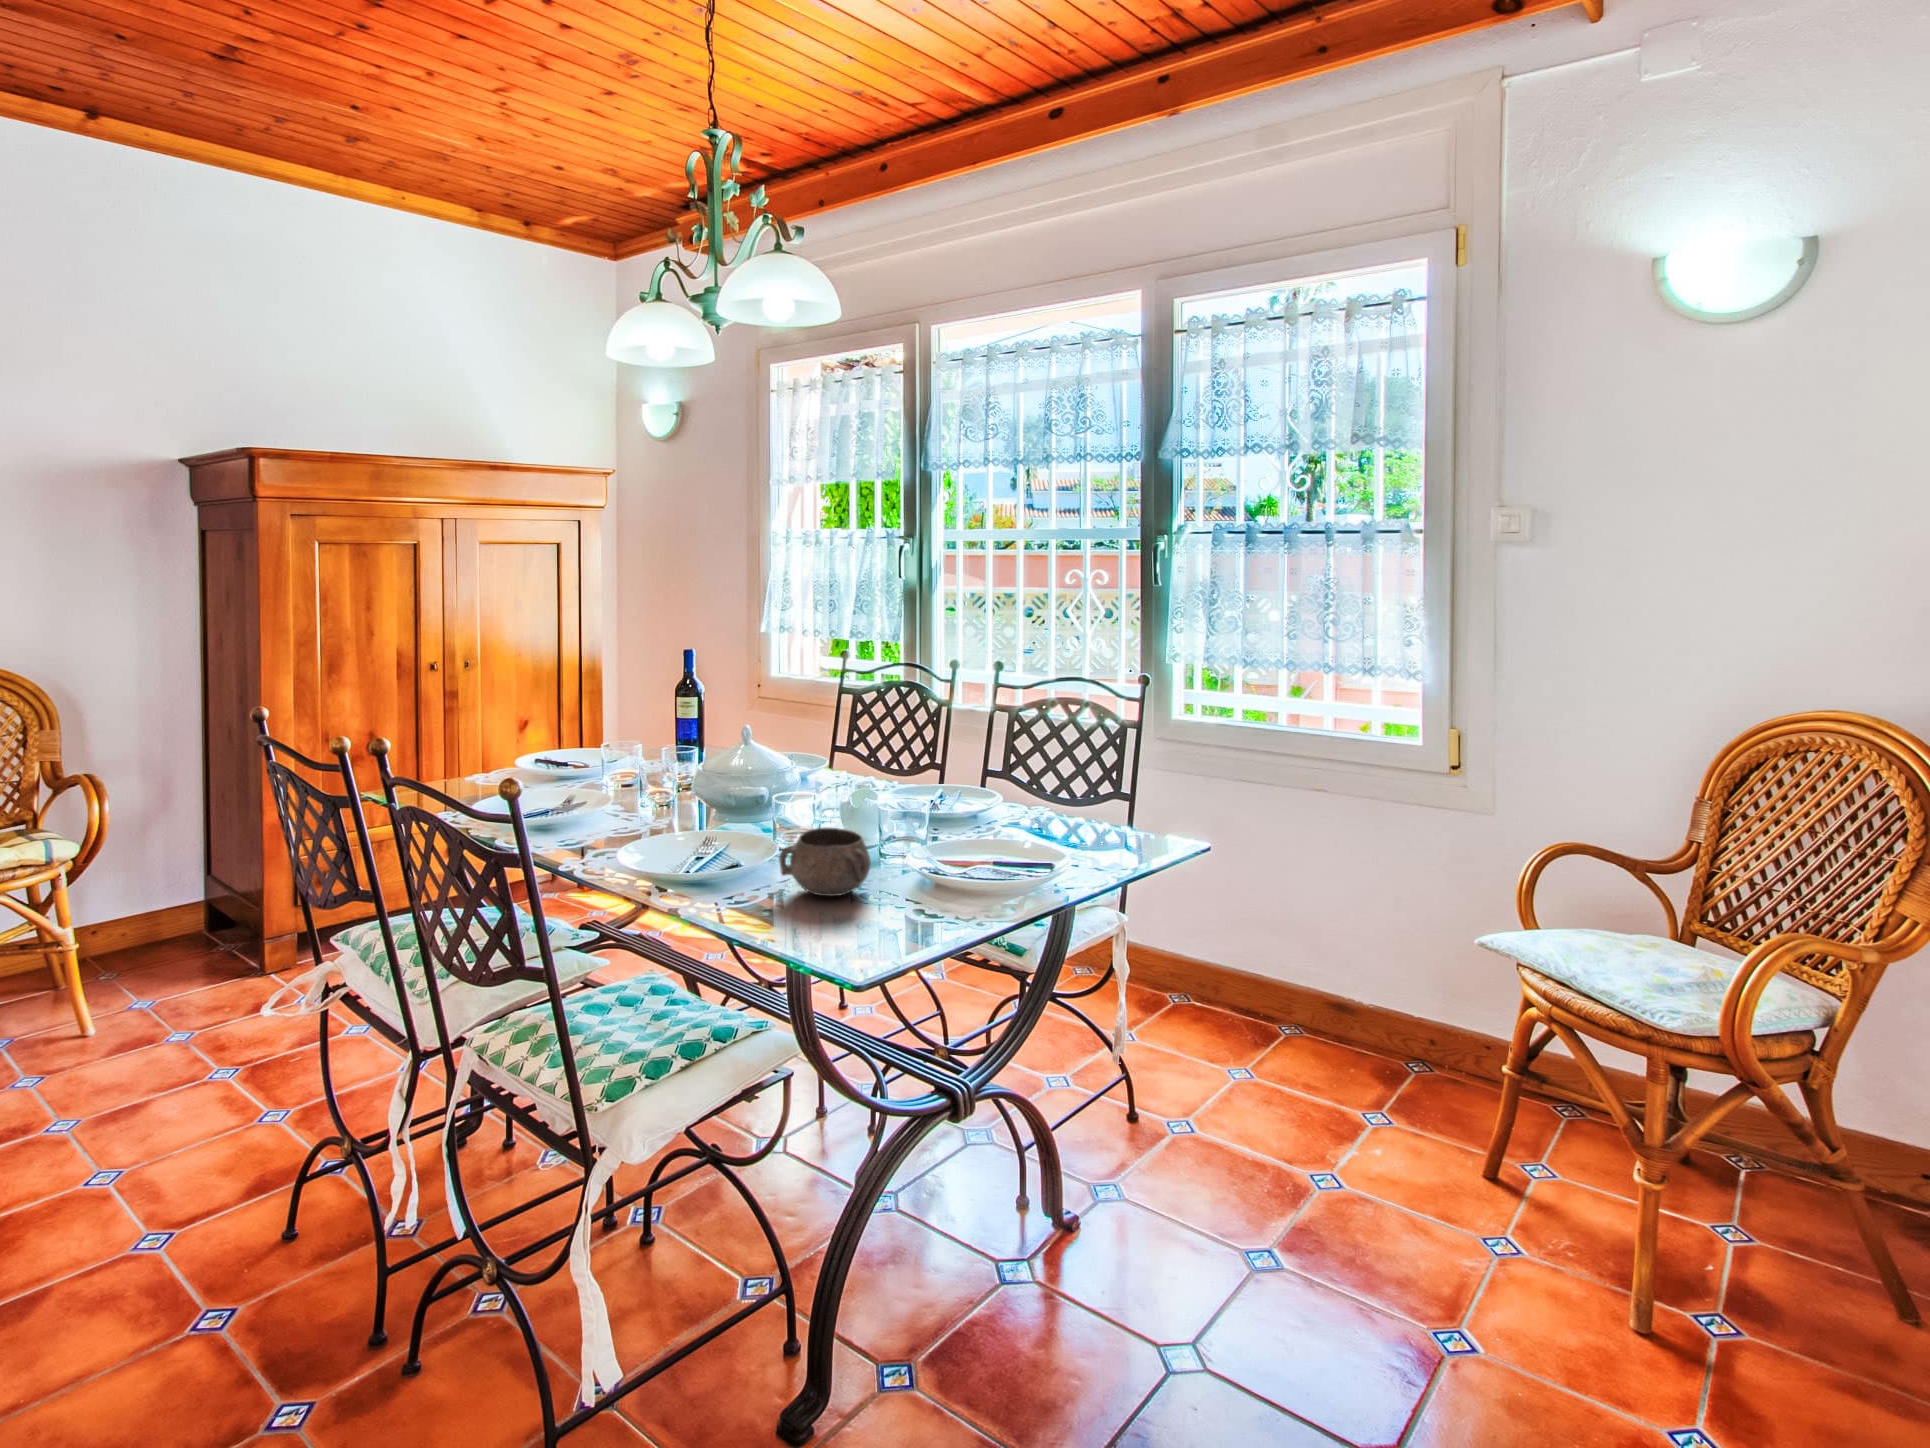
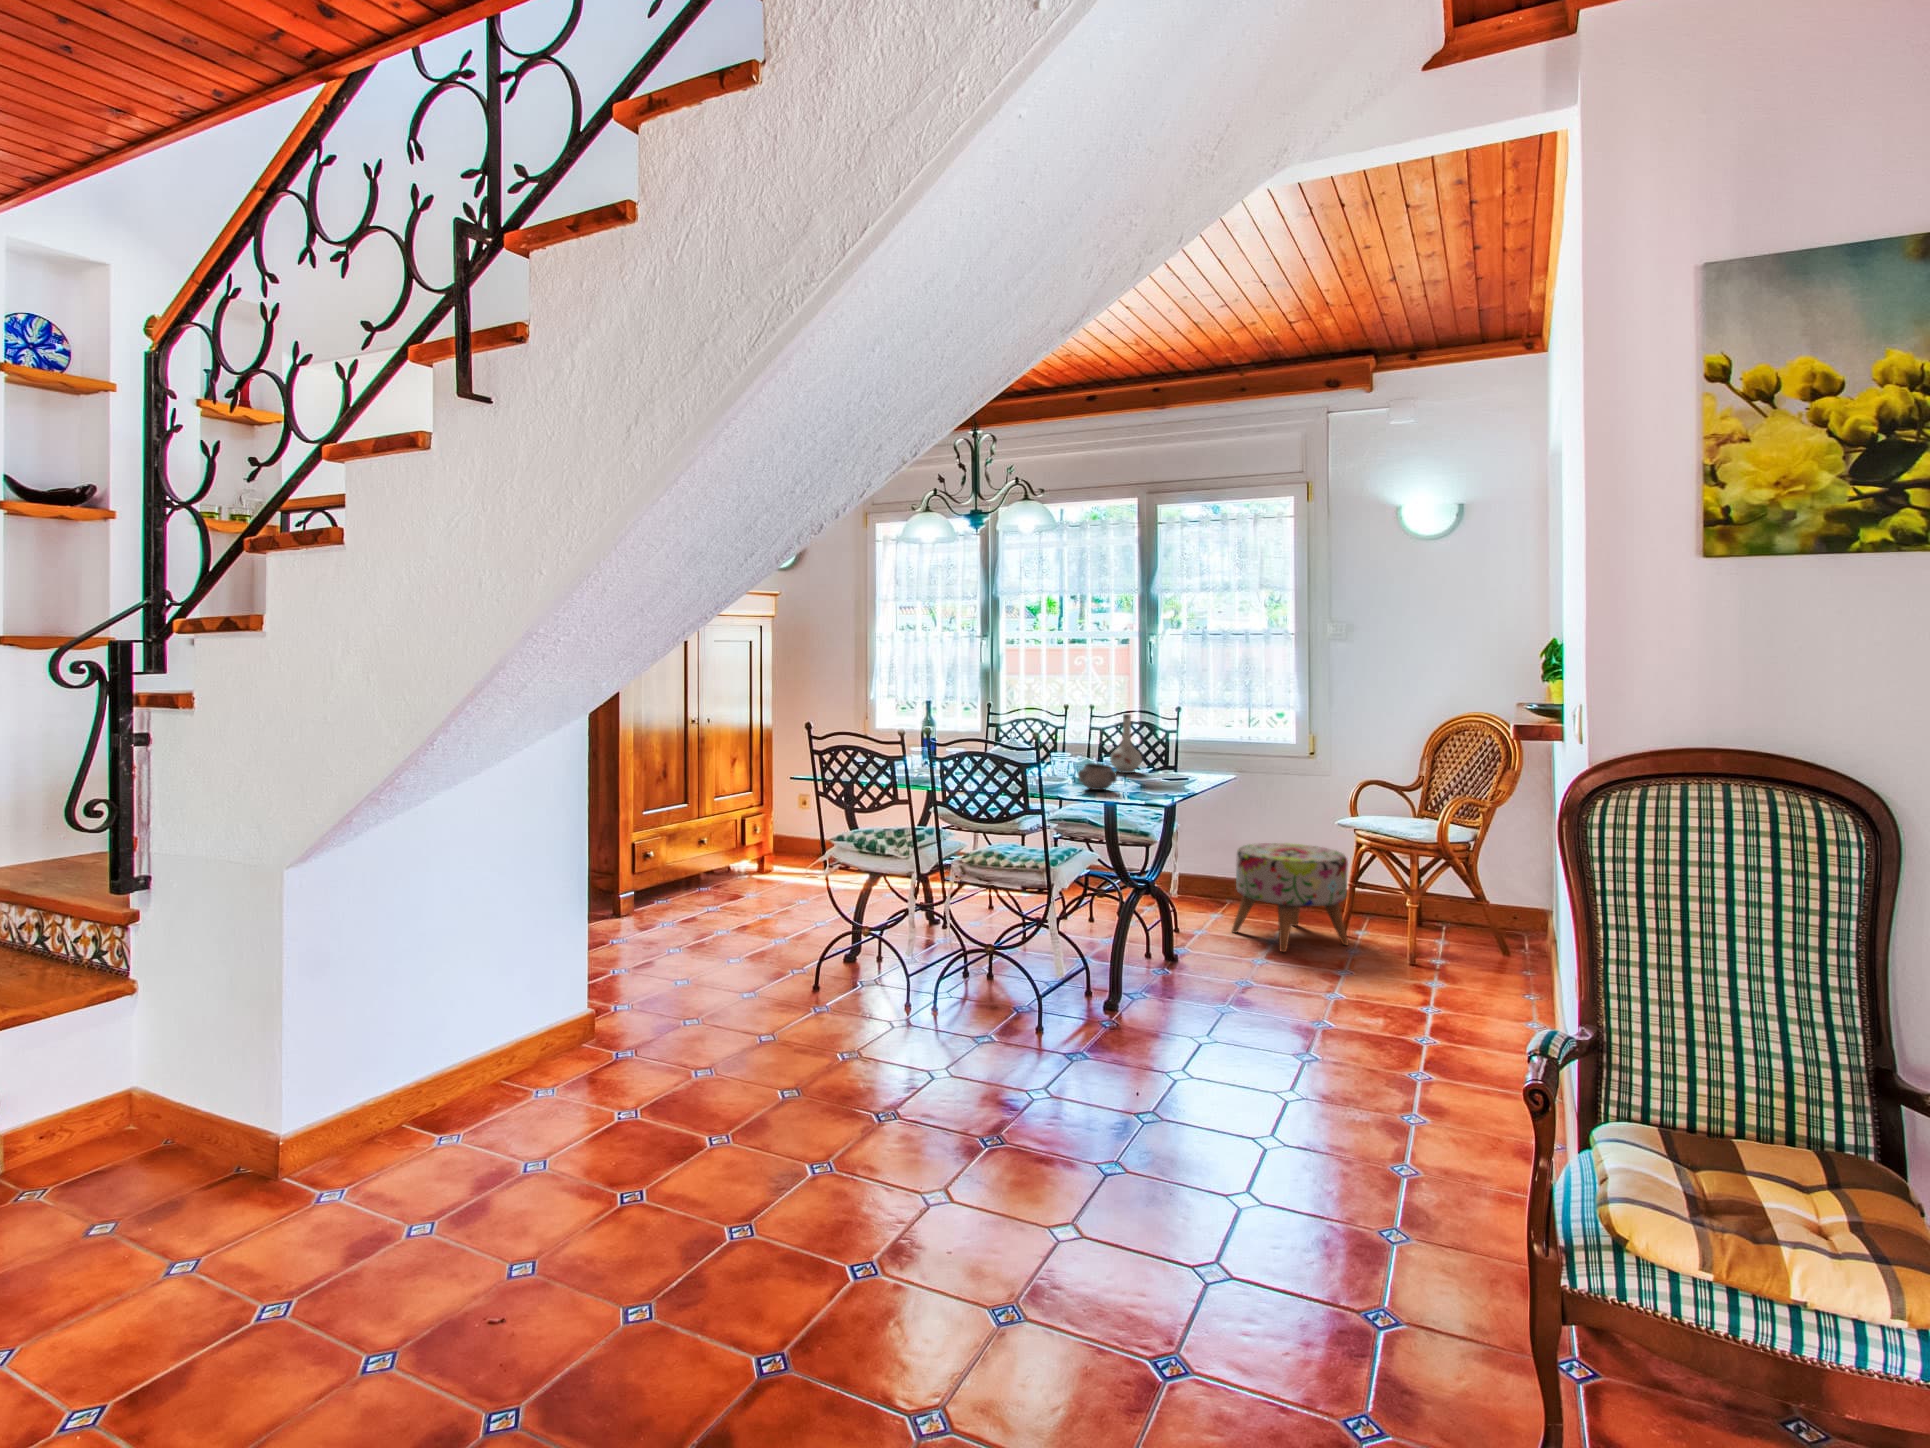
vase: none [950,704,1018,833] -> present [1110,714,1142,773]
ottoman: none [1236,974,1495,1255] -> present [1232,843,1349,952]

